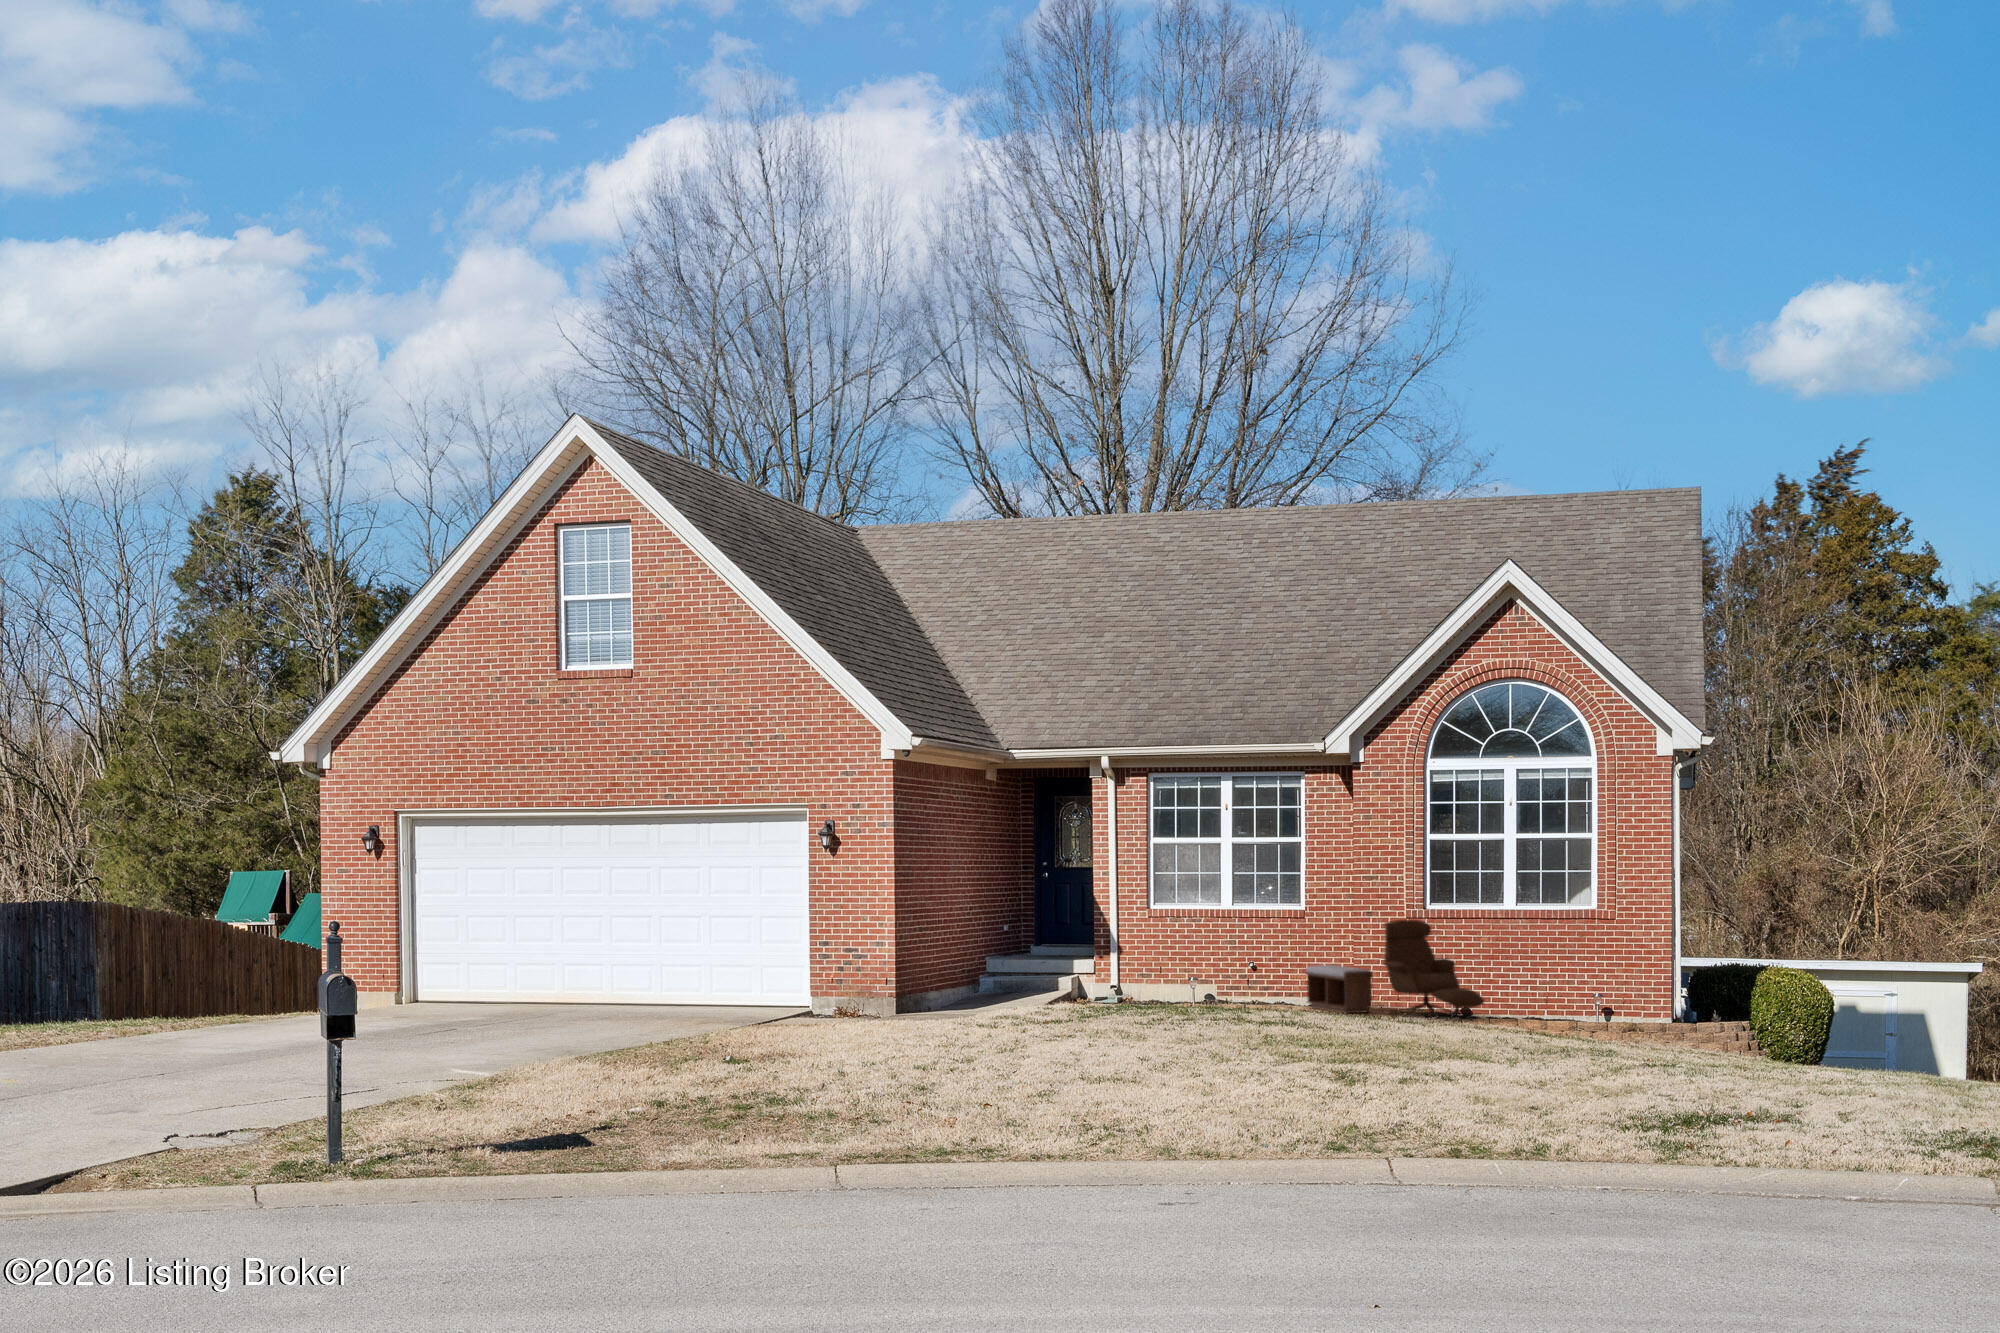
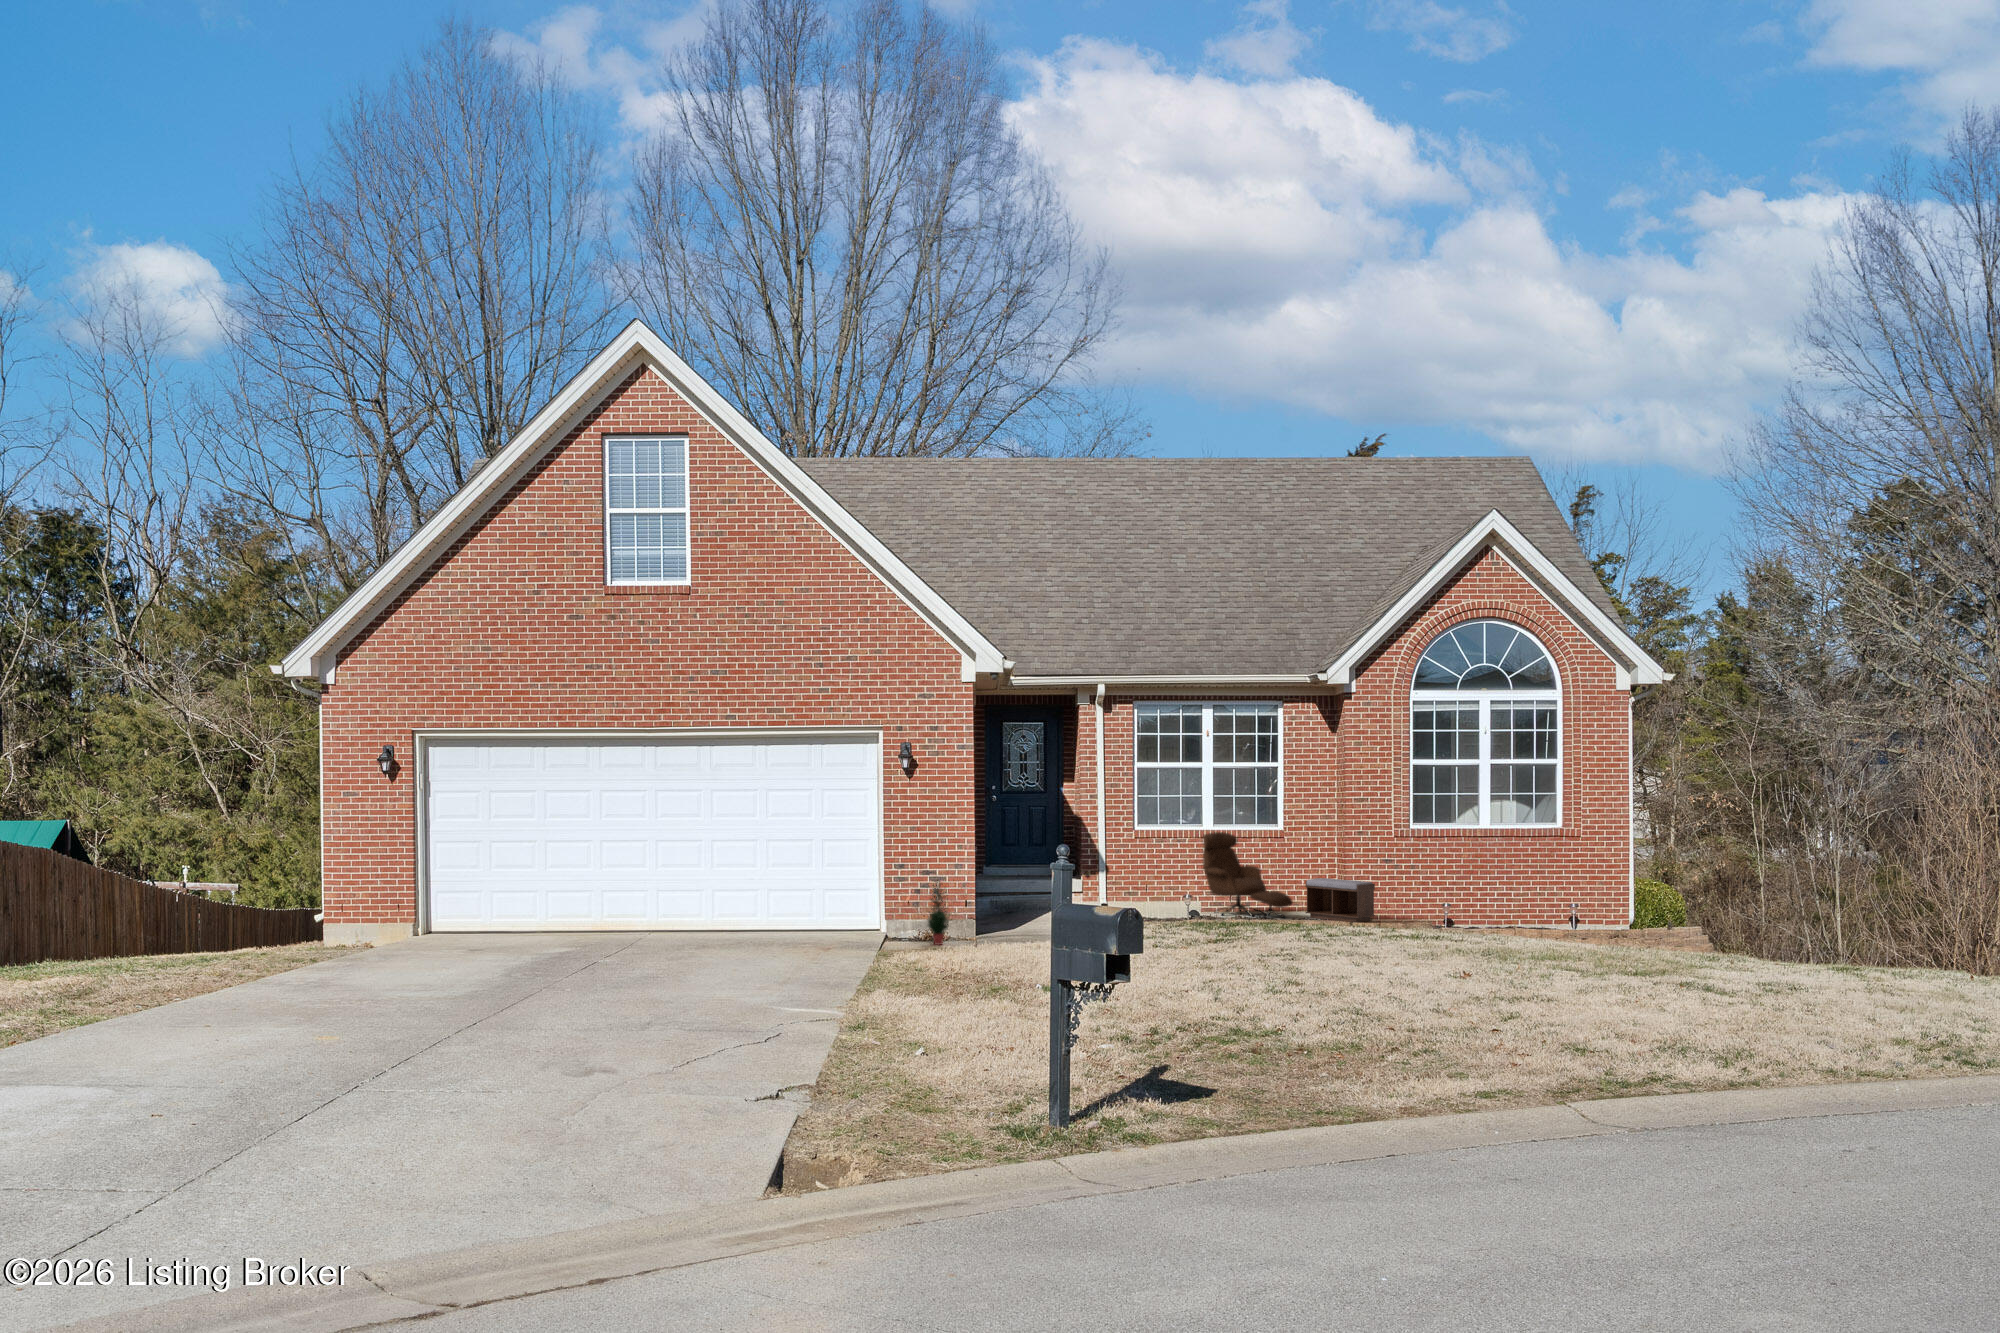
lounge chair: present [1384,920,1484,1020] -> present [1203,832,1293,918]
potted plant: none [831,959,873,1024] -> present [928,881,949,945]

